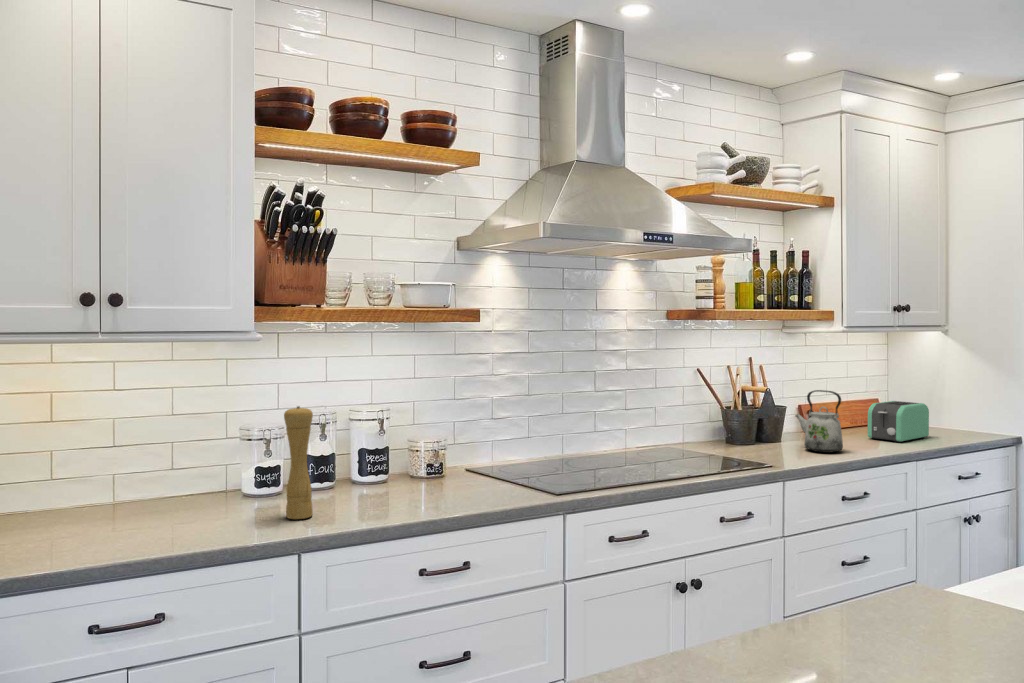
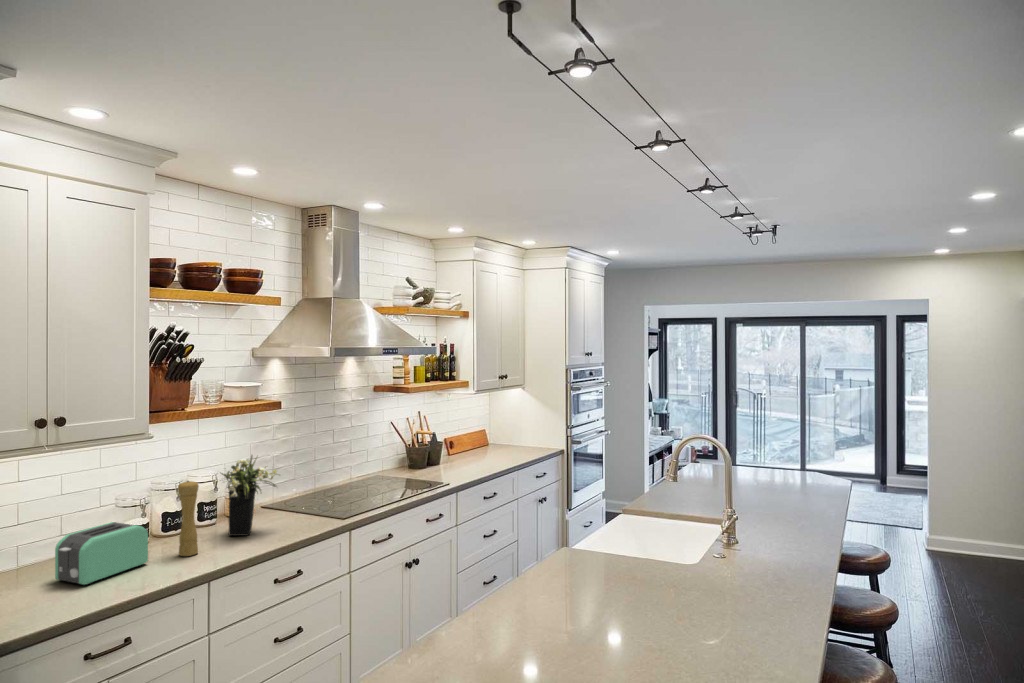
flower arrangement: none [357,381,455,504] -> present [221,455,278,536]
kettle: present [796,390,843,453] -> none [450,431,478,468]
toaster: present [868,401,929,442] -> present [55,522,148,585]

